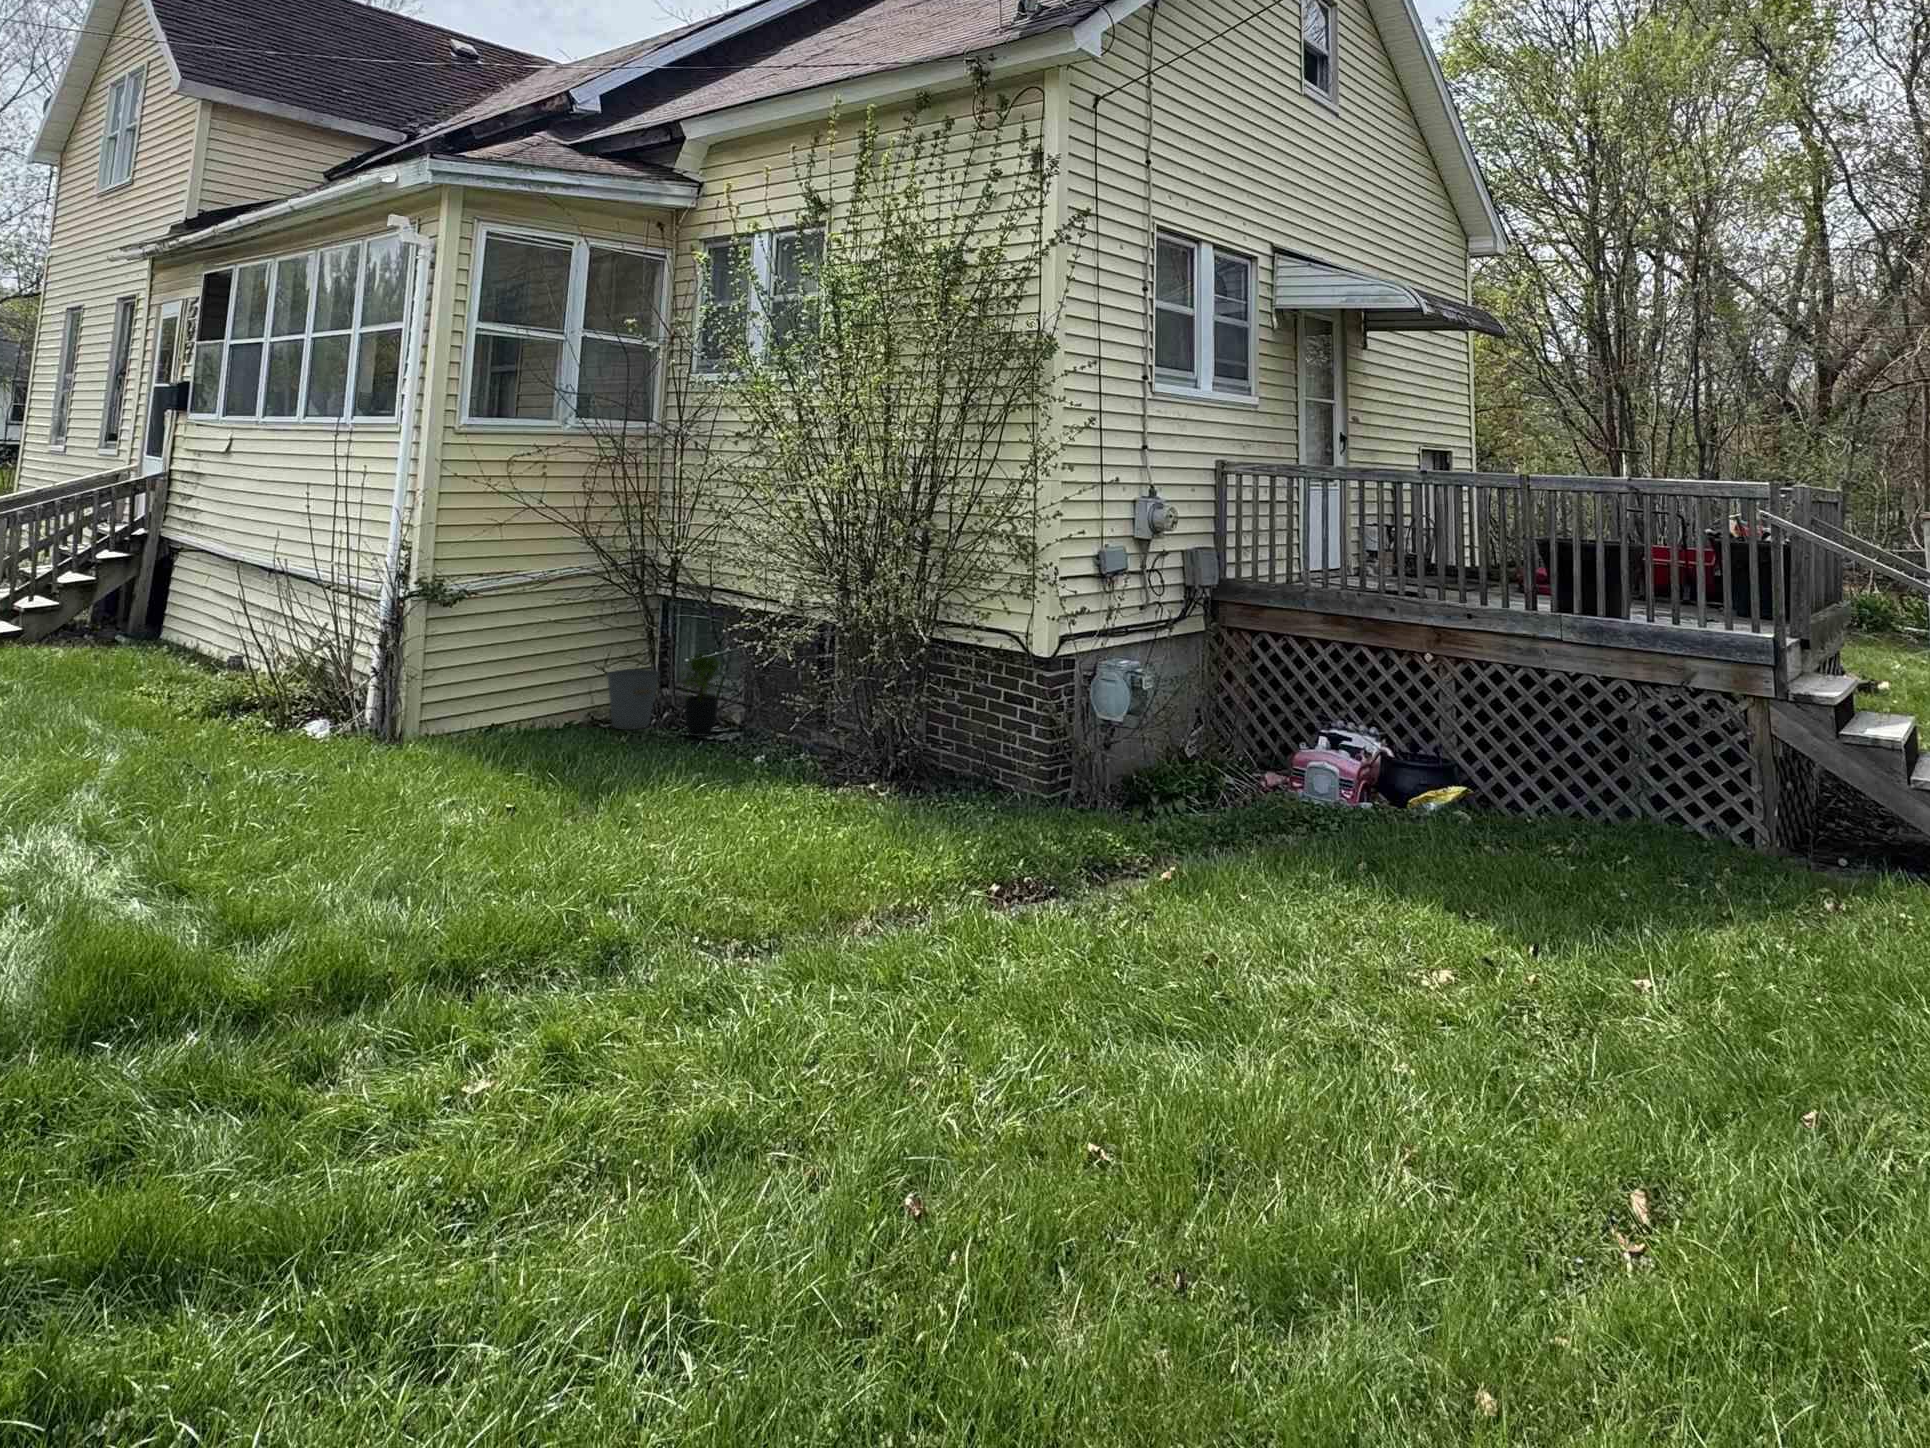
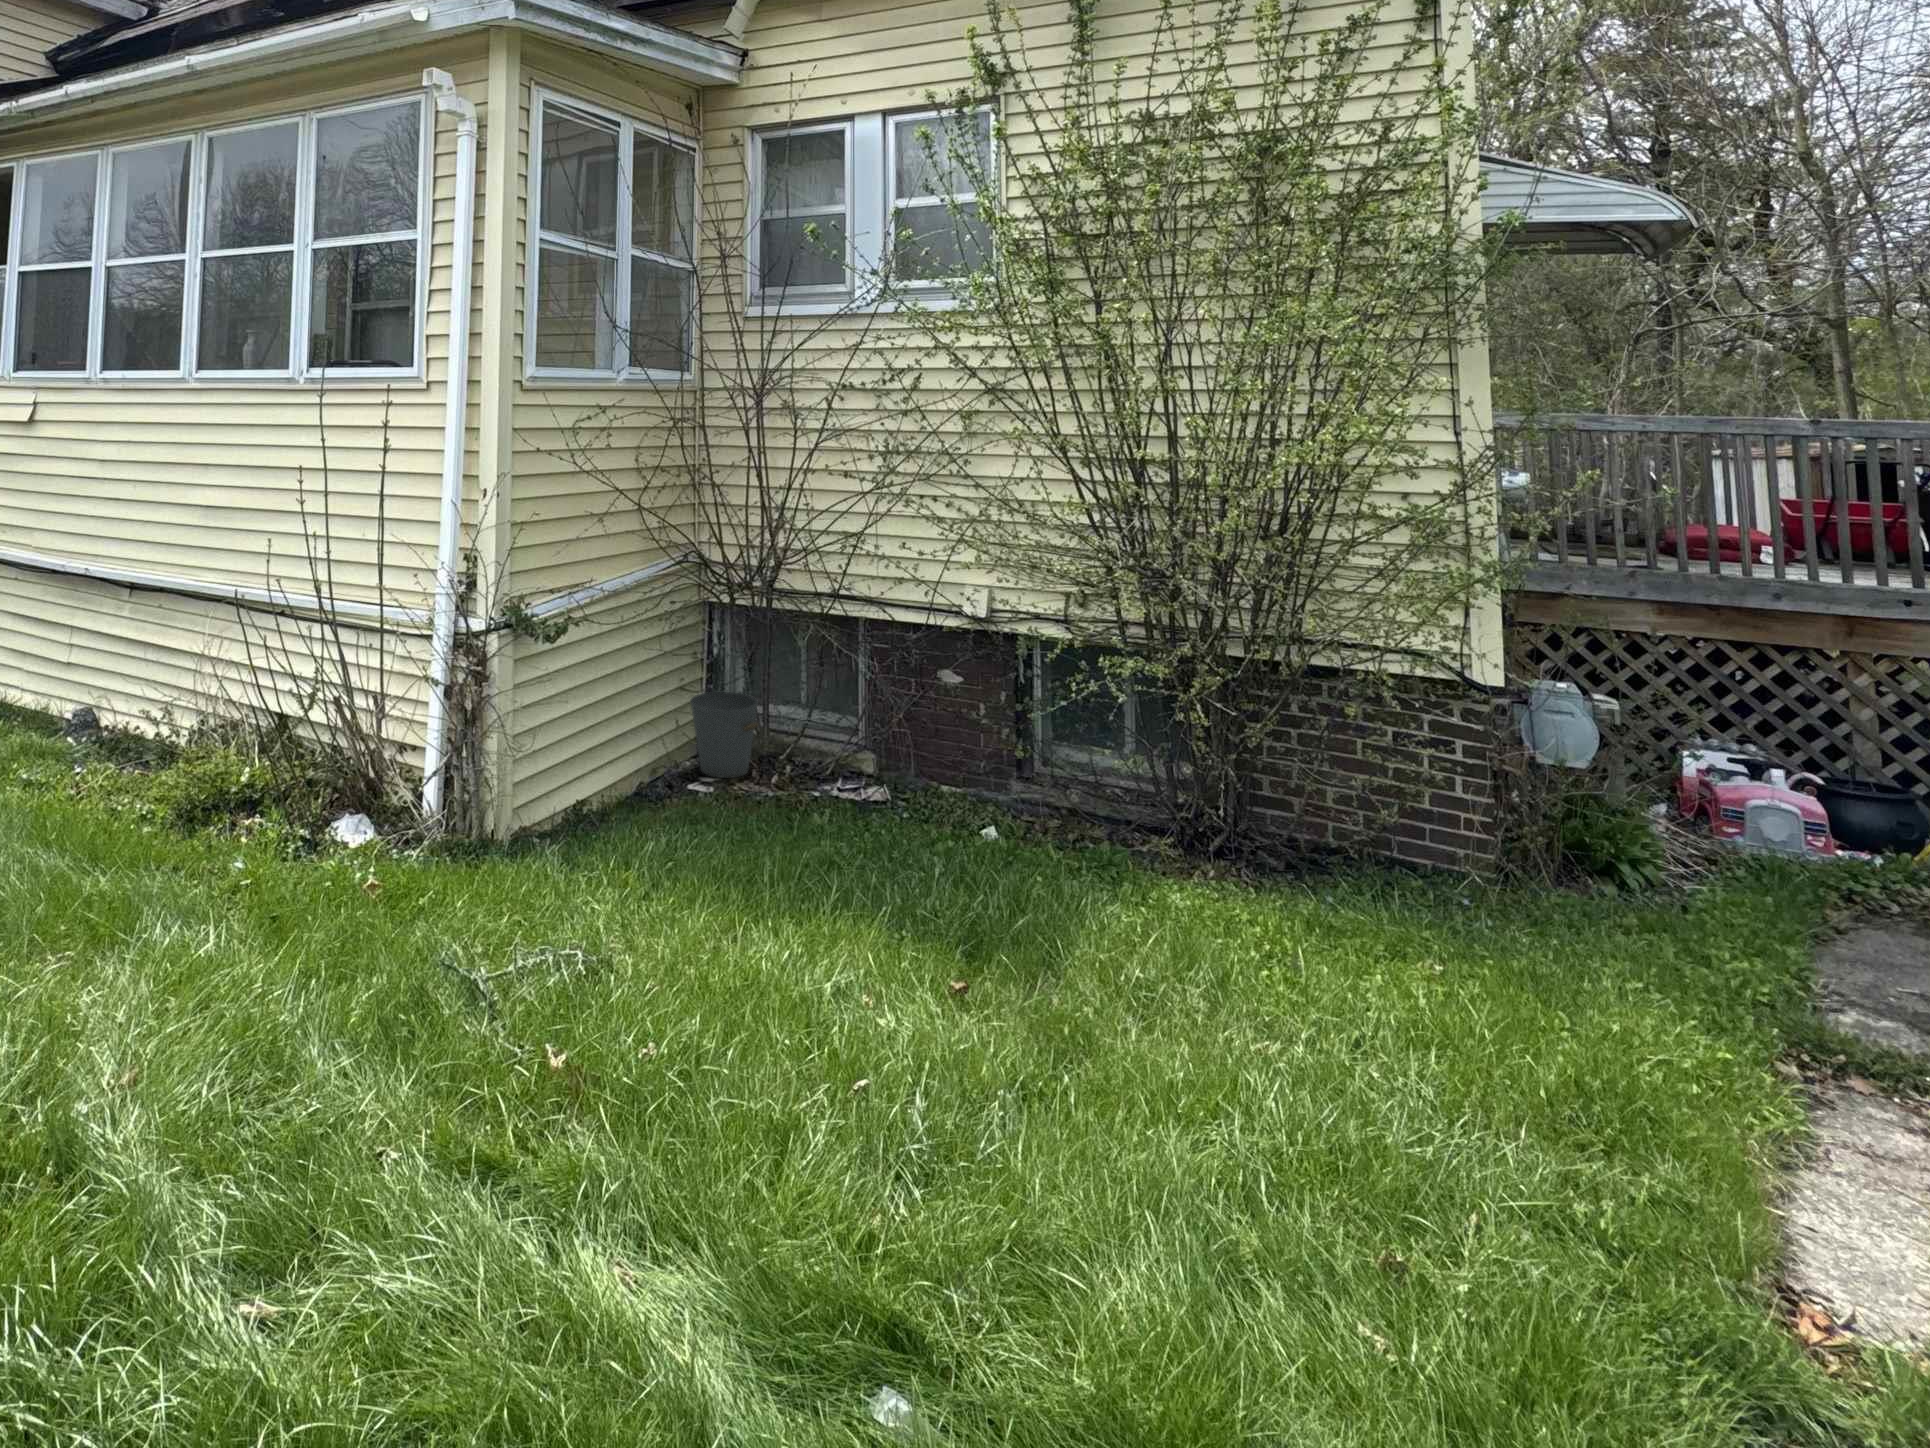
potted plant: present [680,652,723,736] -> none [801,667,863,781]

